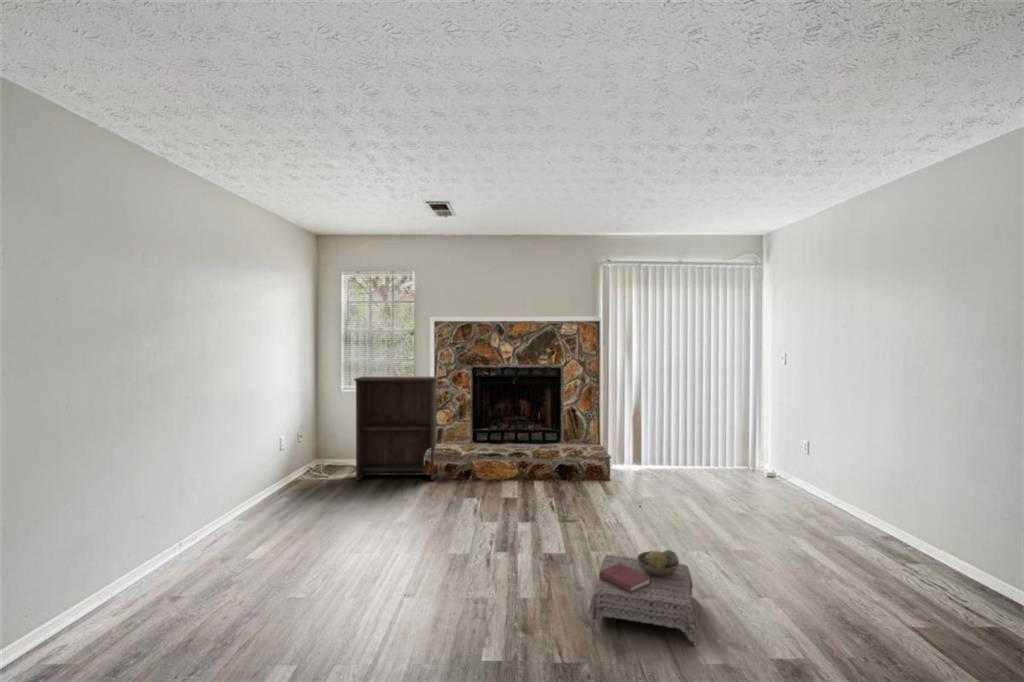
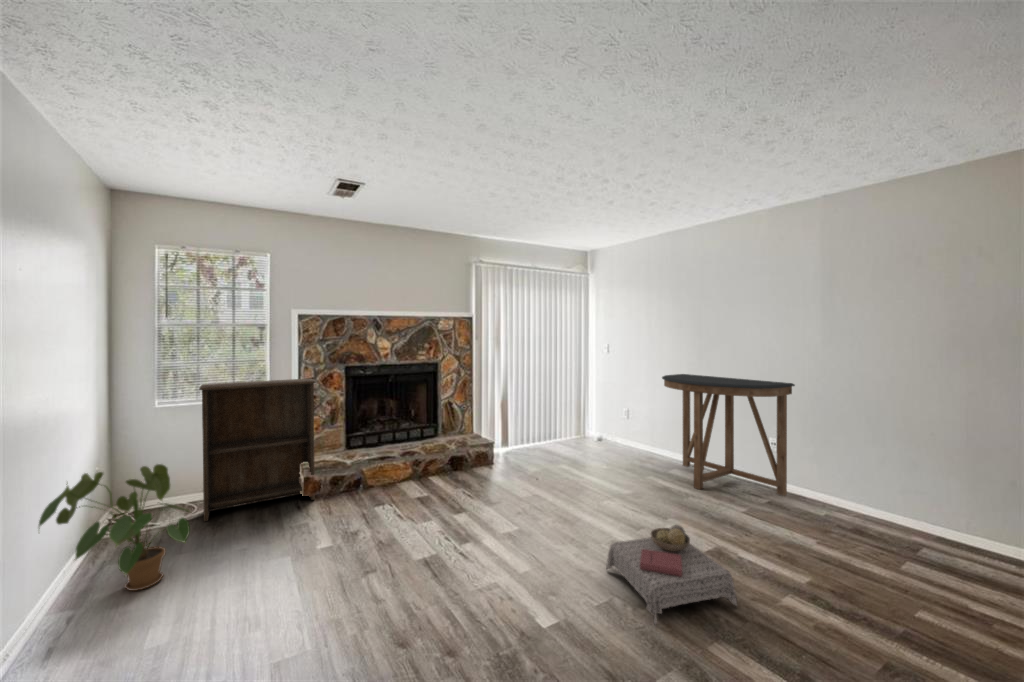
console table: none [804,395,984,581] -> present [662,374,795,496]
house plant: none [249,428,328,510] -> present [39,464,190,591]

